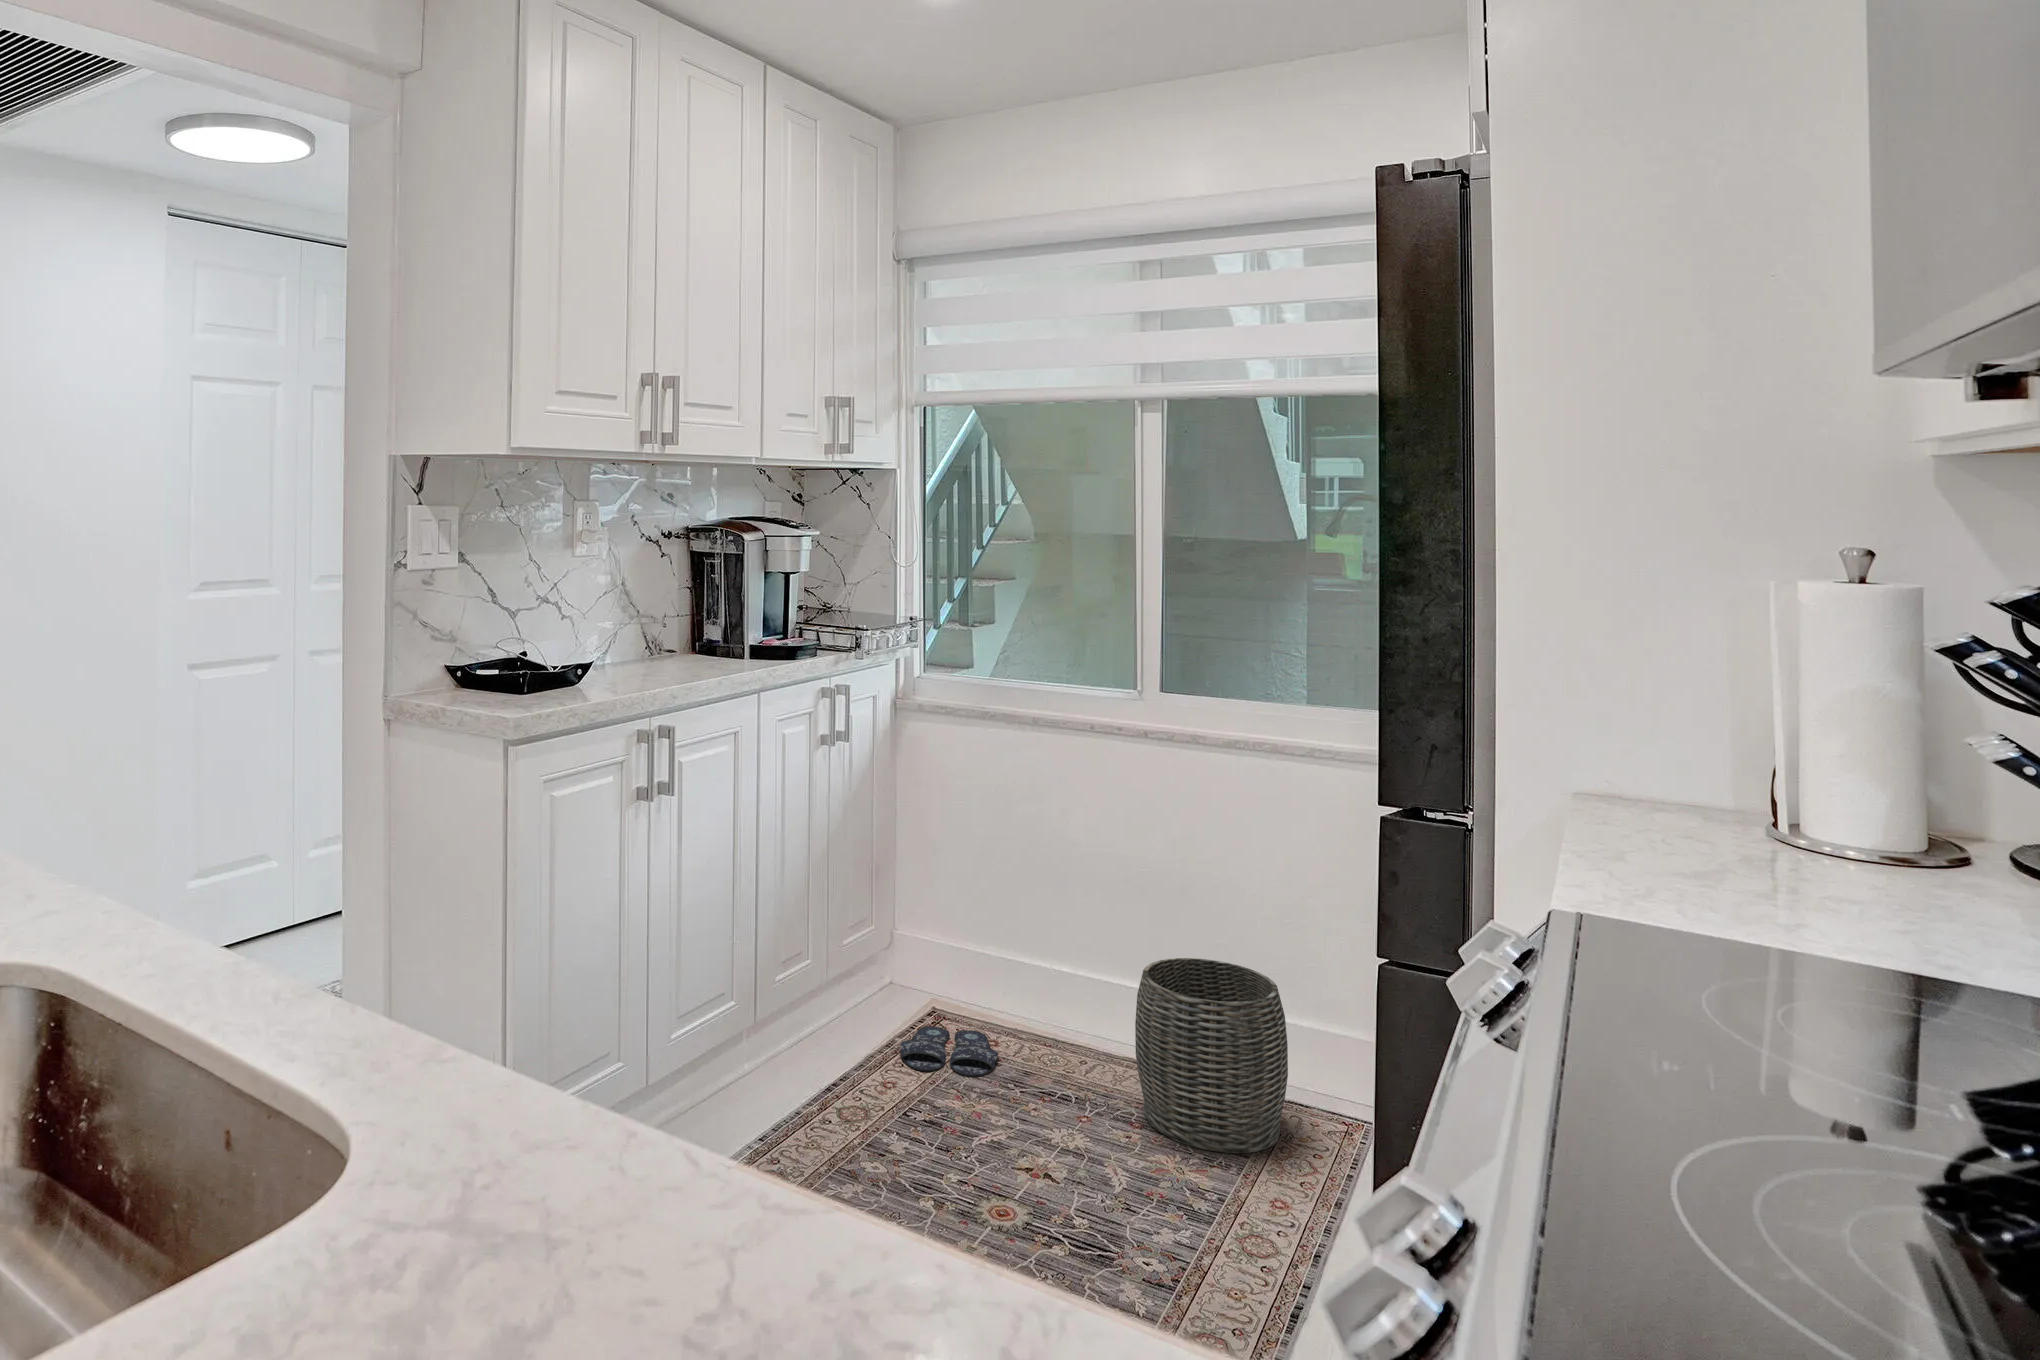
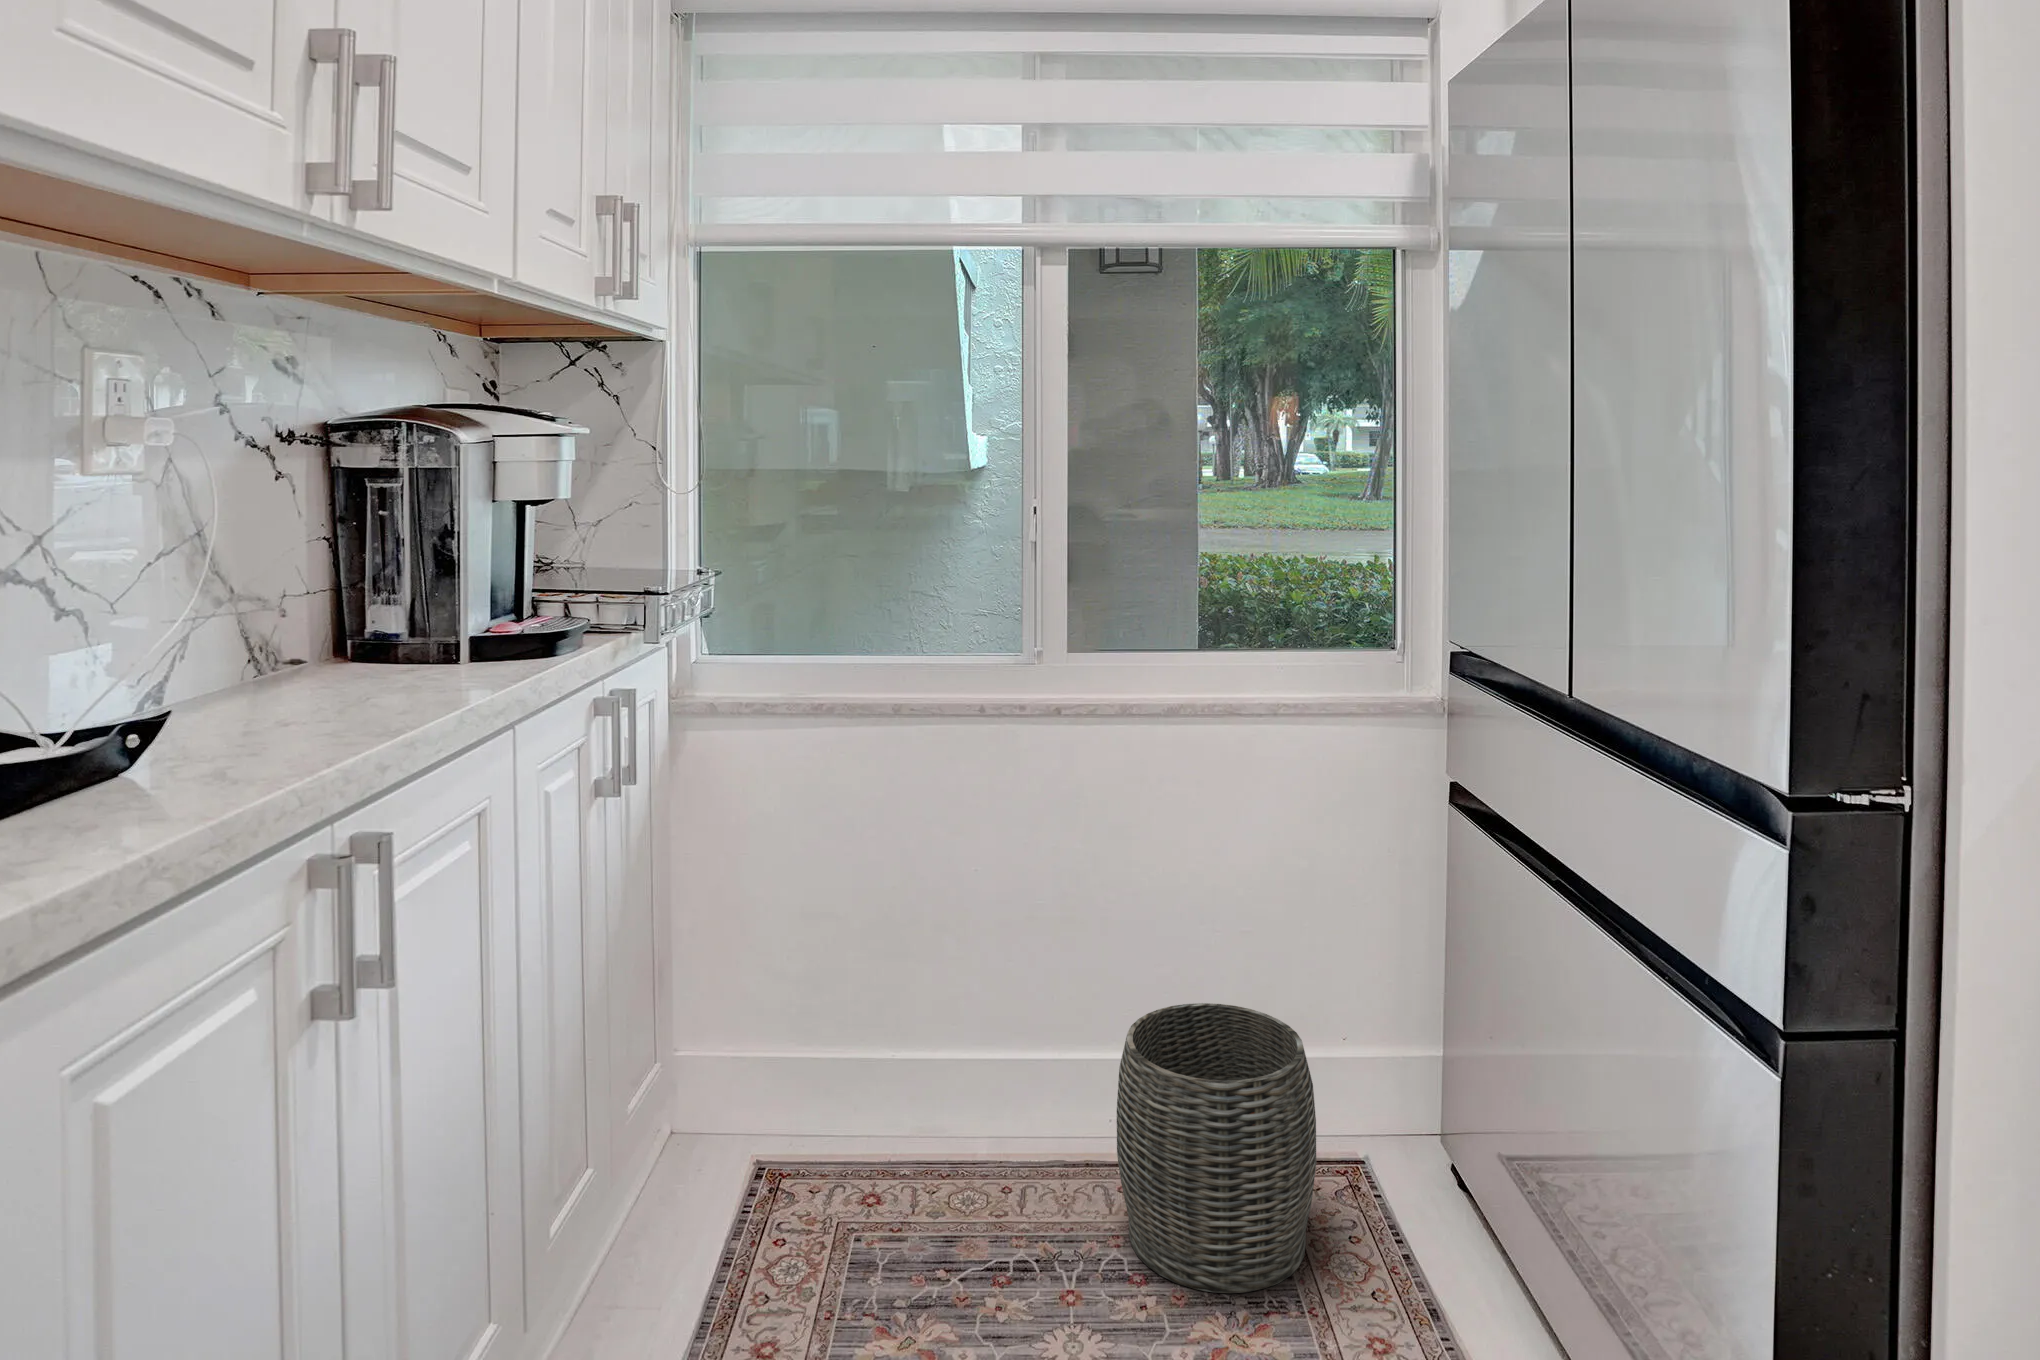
slippers: present [900,1026,999,1077] -> none [748,1182,903,1300]

